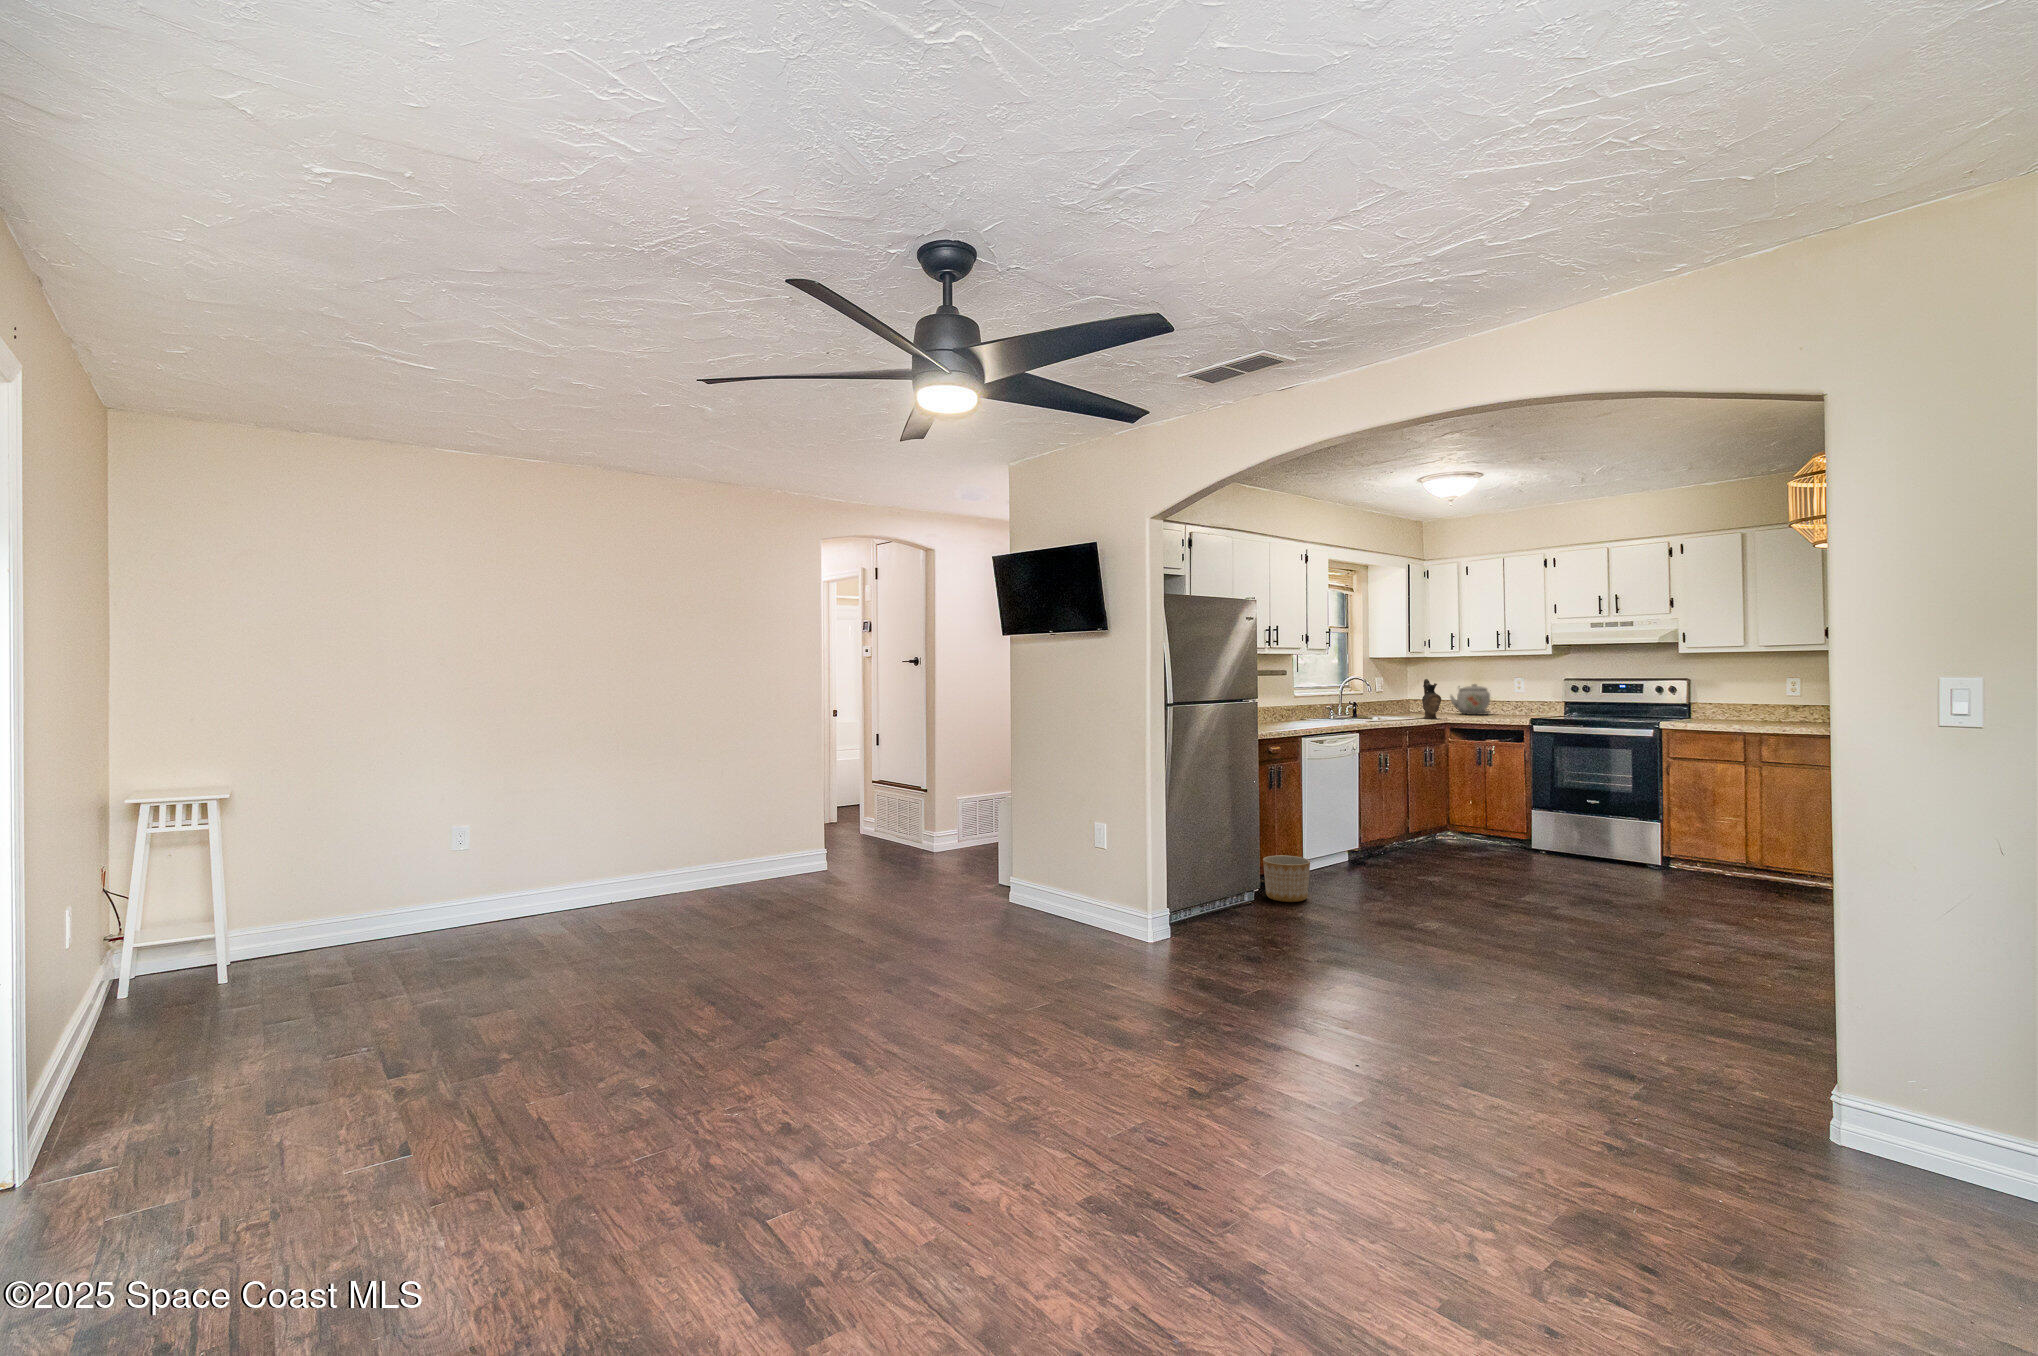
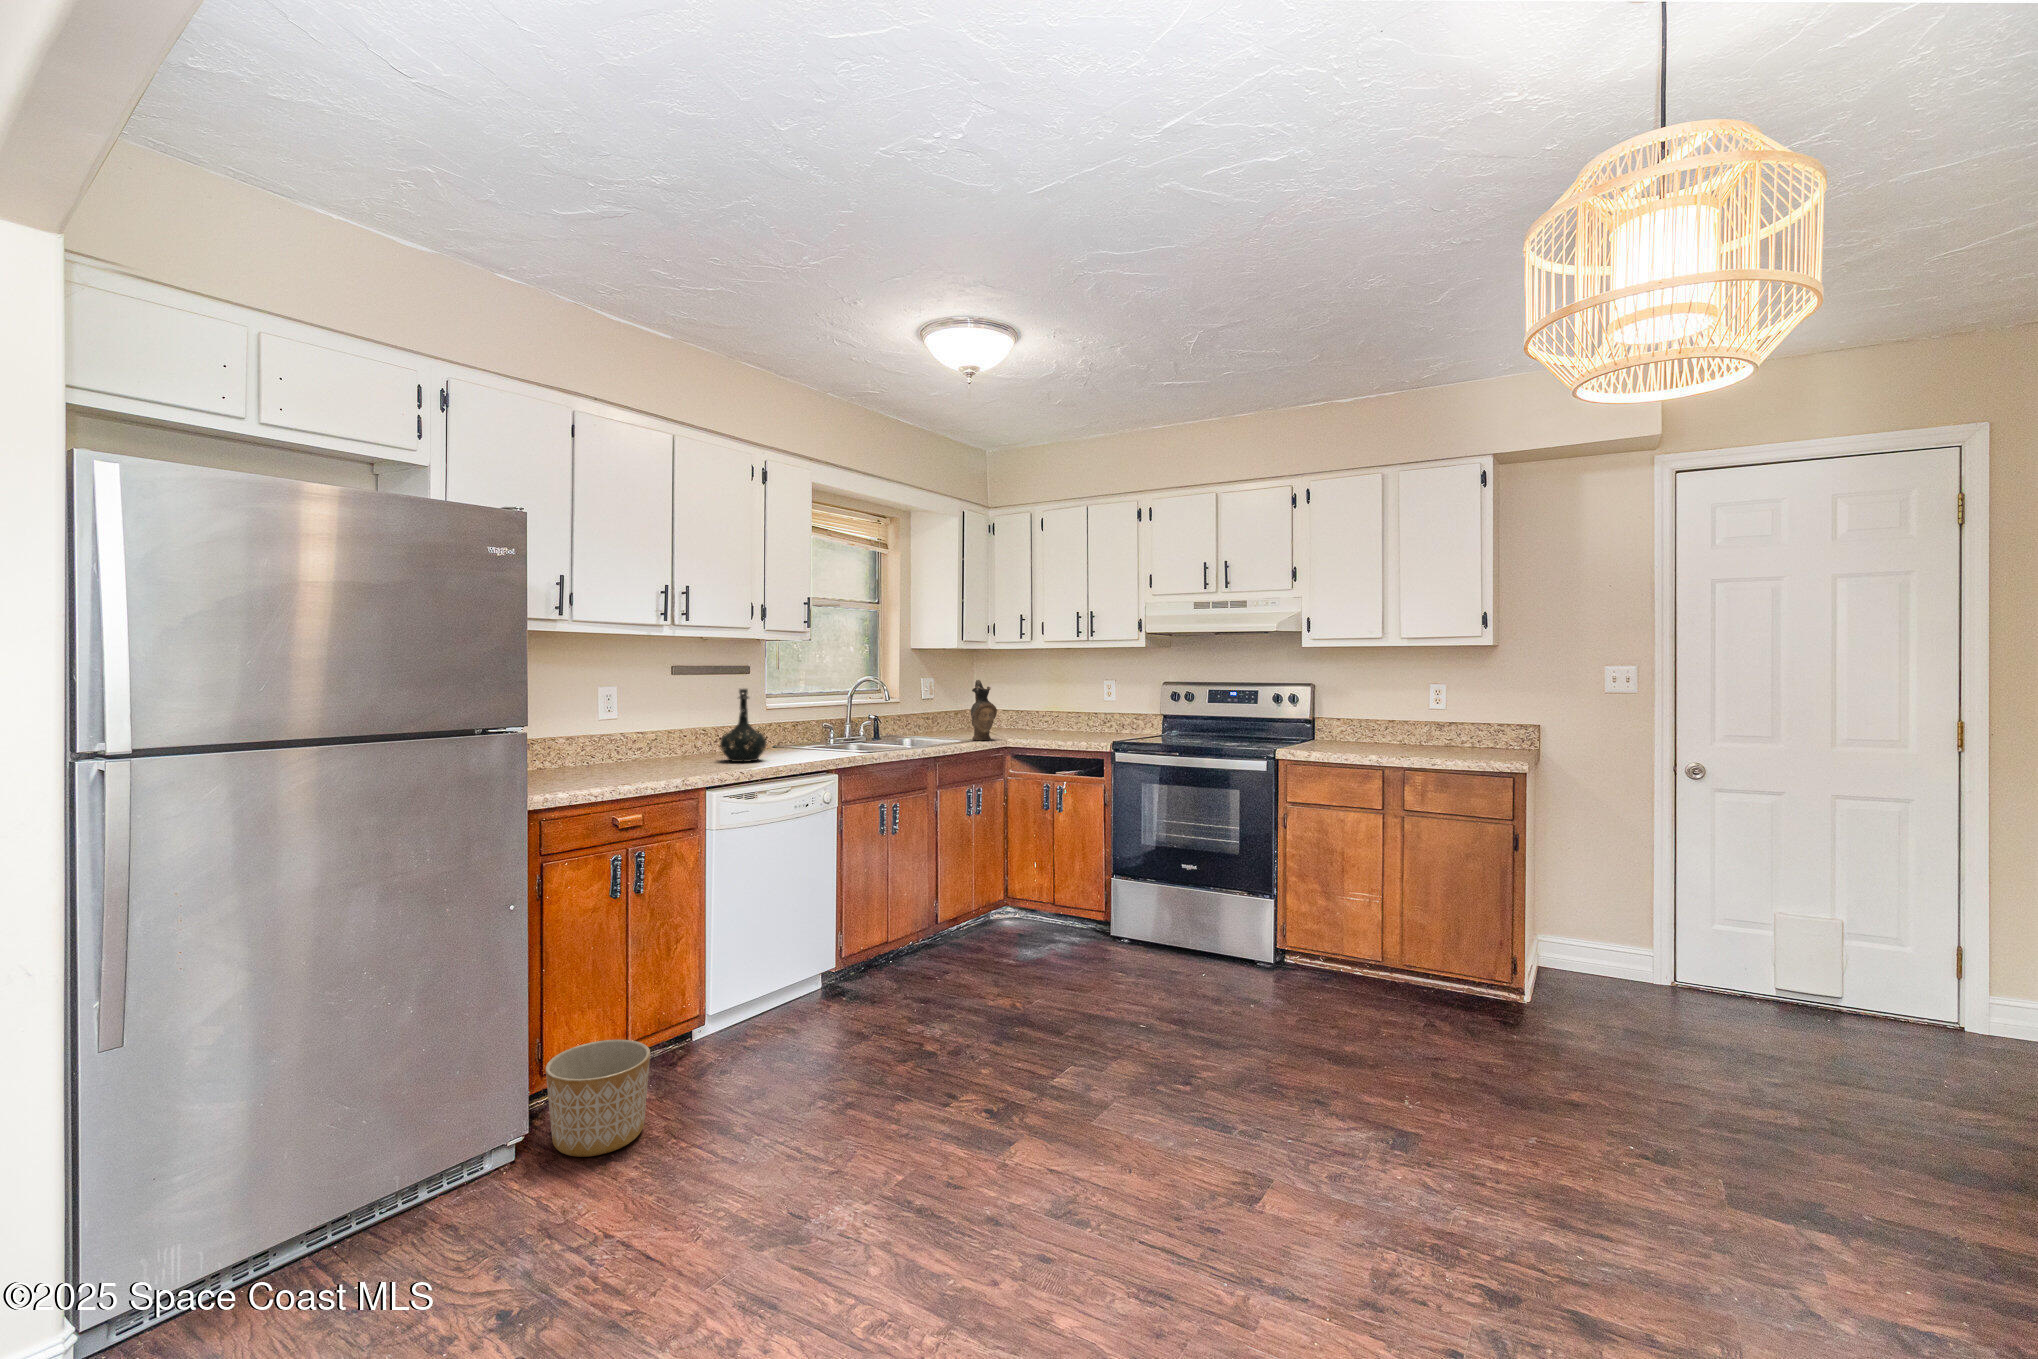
kettle: present [1450,684,1490,715] -> none [1023,687,1077,731]
bottle: none [1290,685,1317,726] -> present [720,689,767,762]

